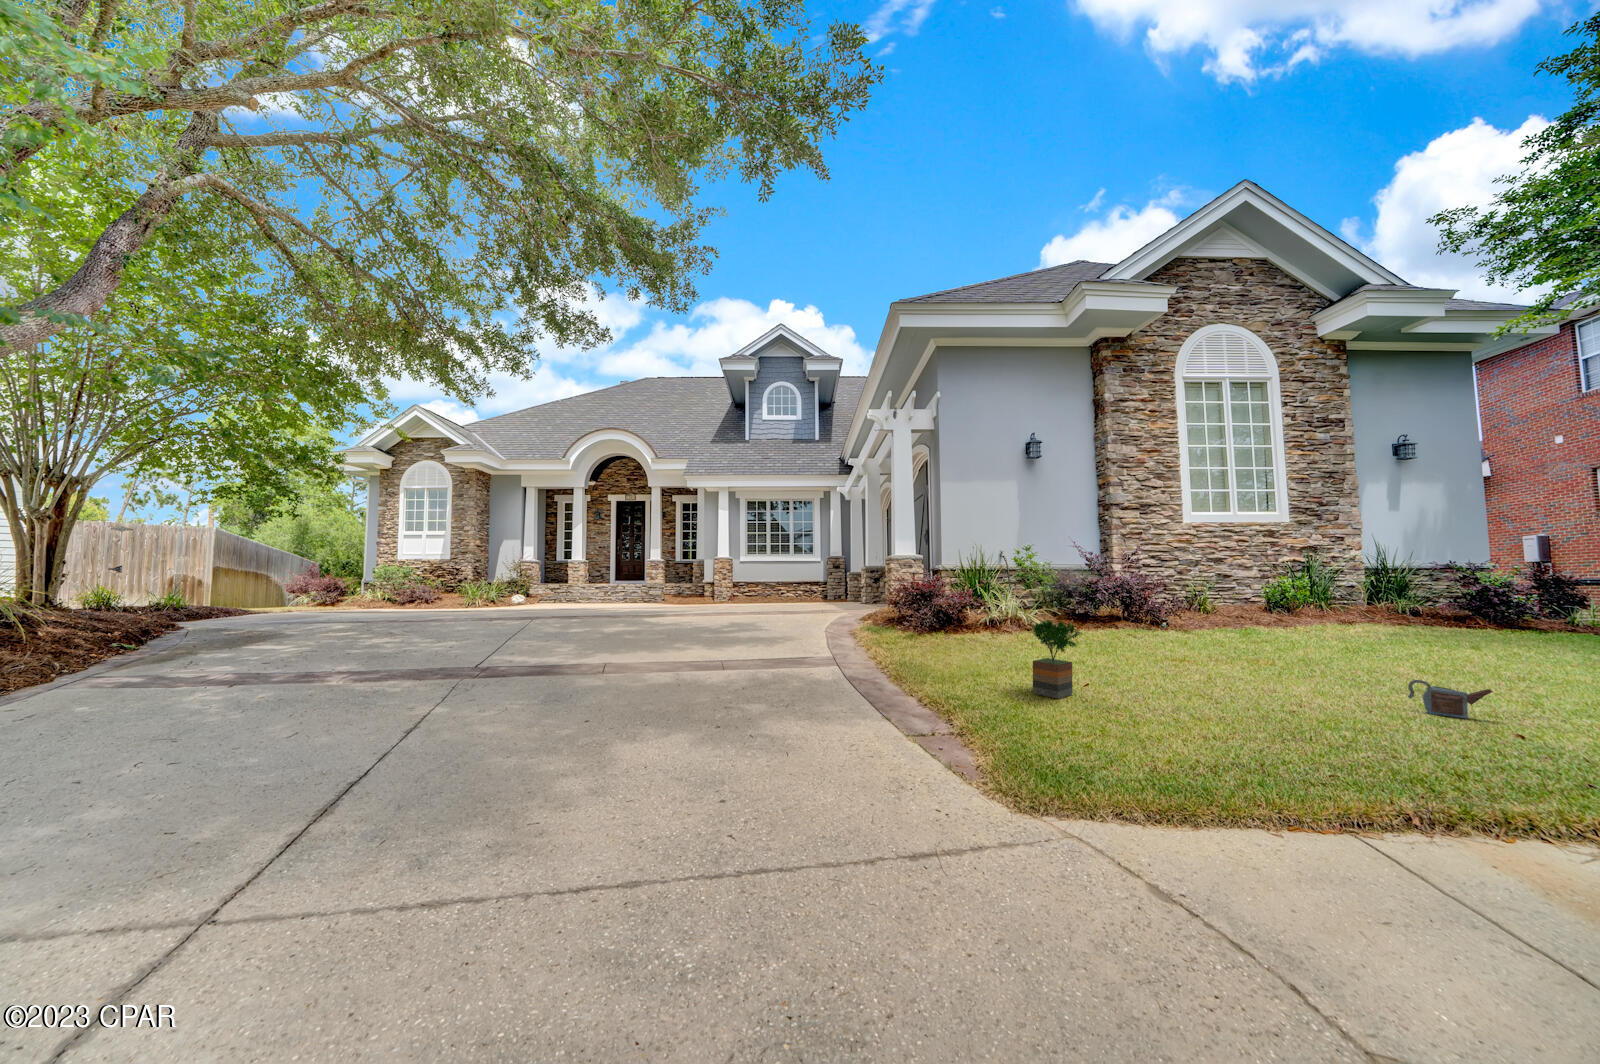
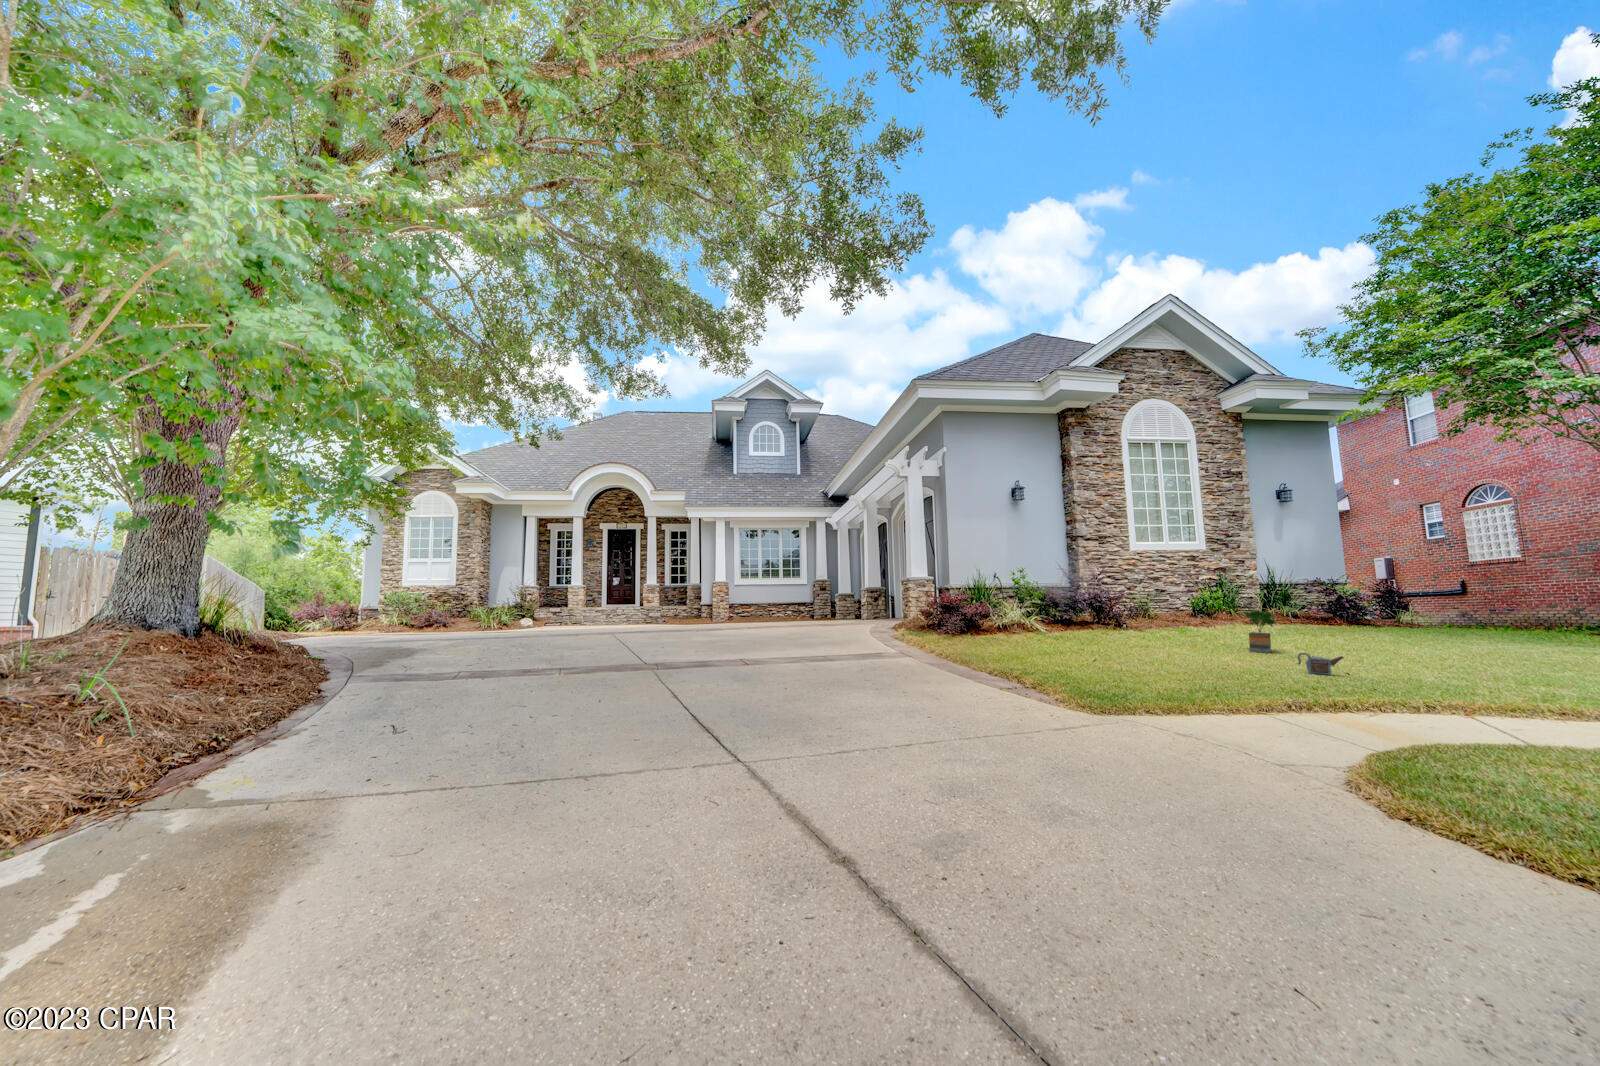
potted tree: present [1032,620,1081,699] -> present [1244,610,1276,653]

